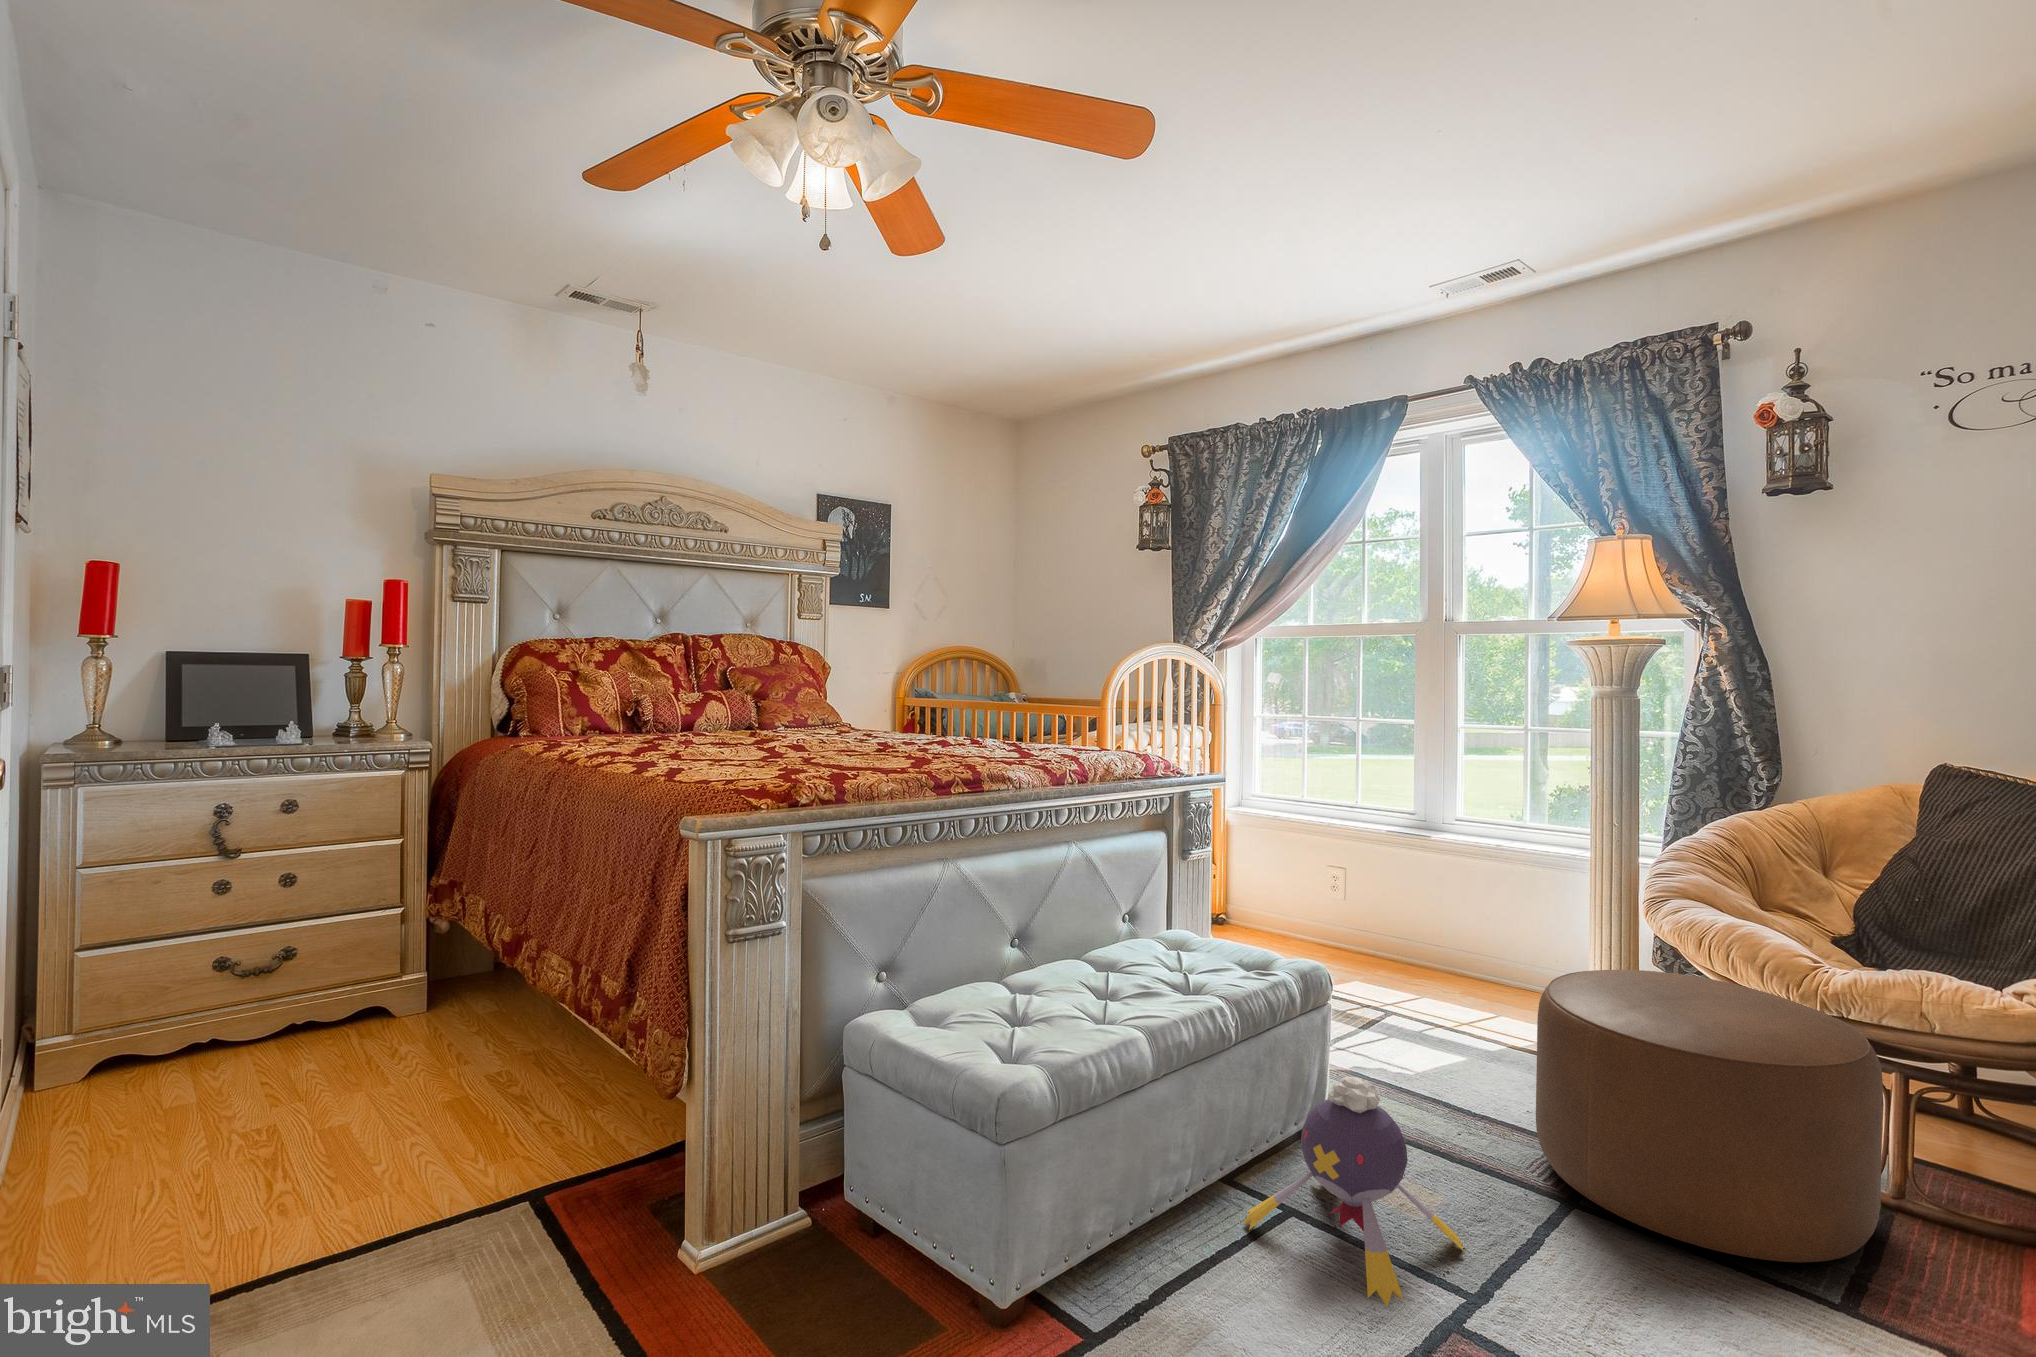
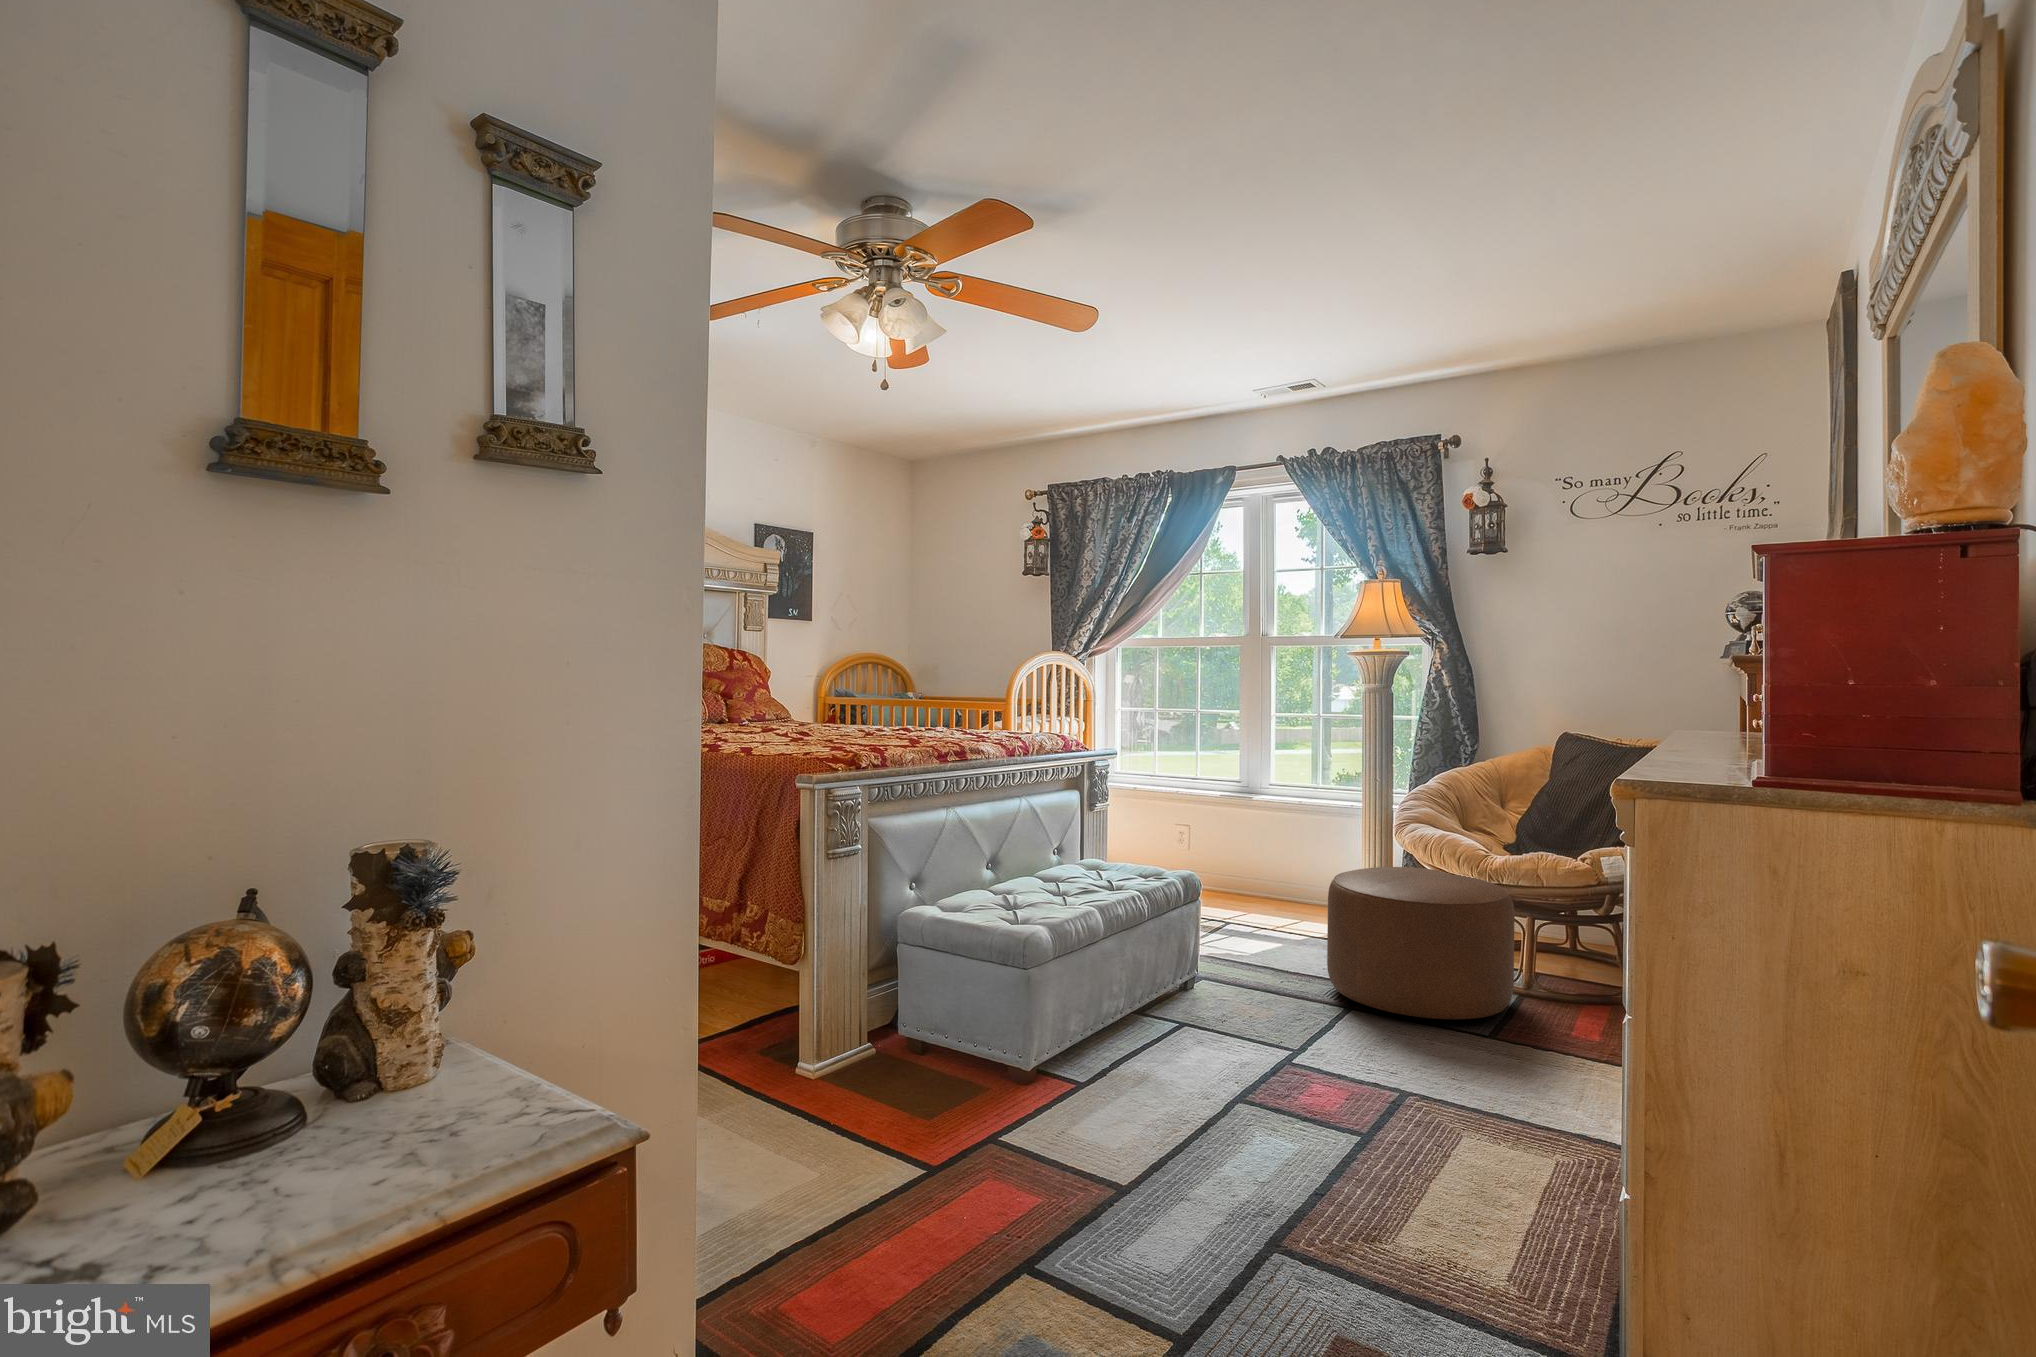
plush toy: present [1243,1077,1464,1307] -> none [1154,930,1287,1056]

